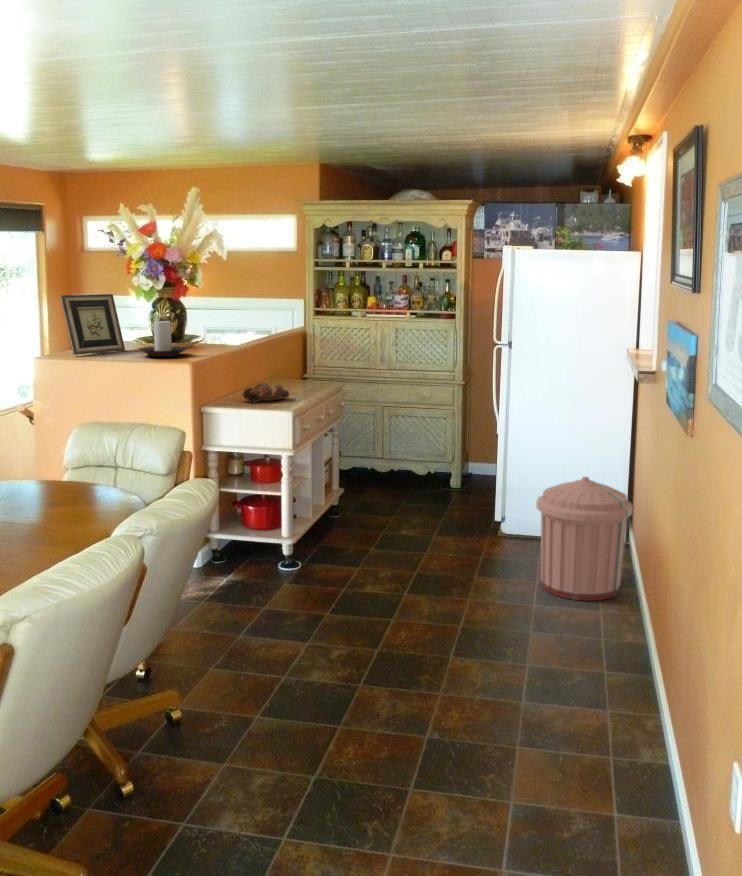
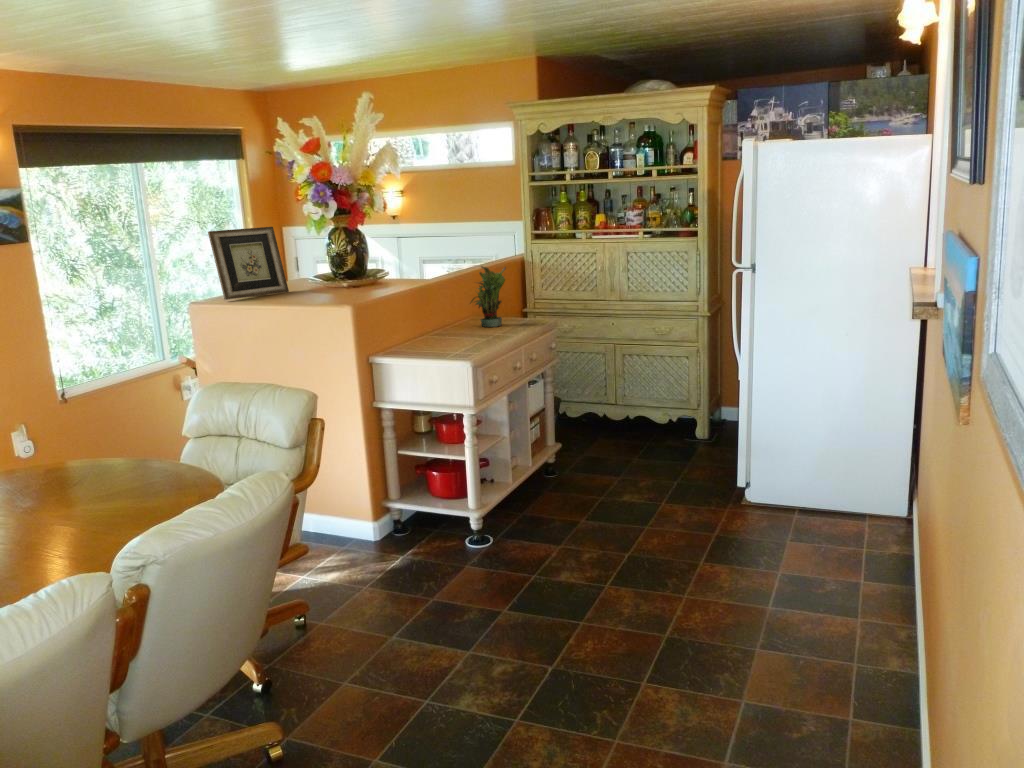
candle holder: present [139,321,187,357] -> none [296,254,354,299]
potted plant: none [275,335,308,387] -> present [470,266,506,327]
bread loaf: present [243,383,289,403] -> none [419,324,477,349]
trash can: present [536,477,633,601] -> none [776,433,903,593]

